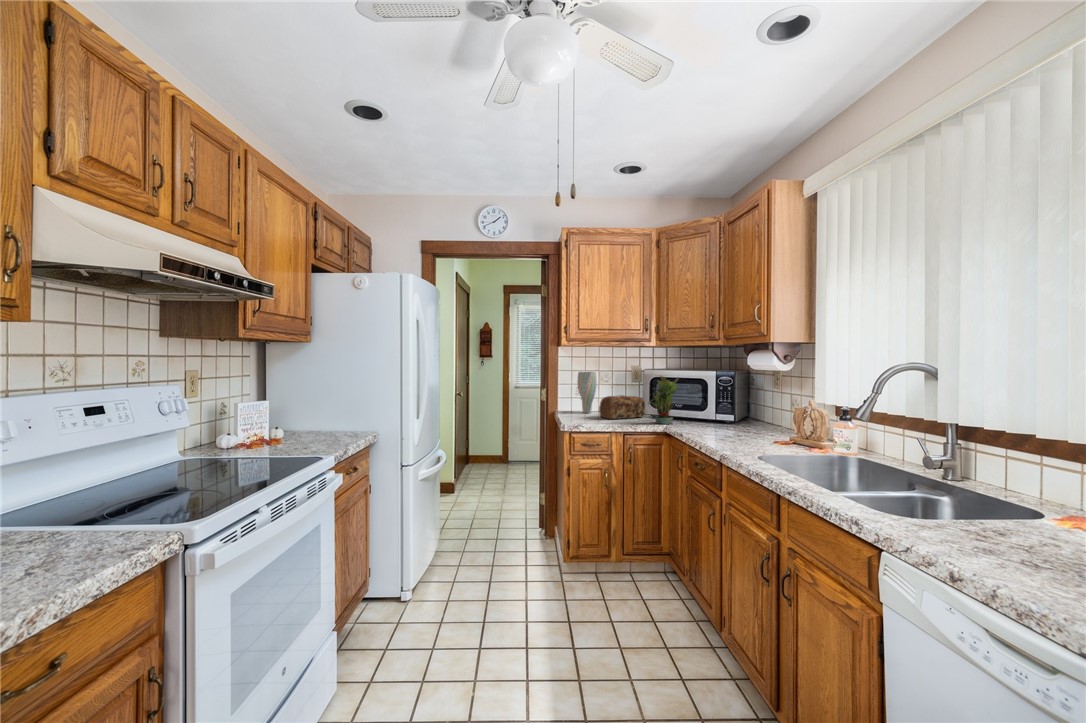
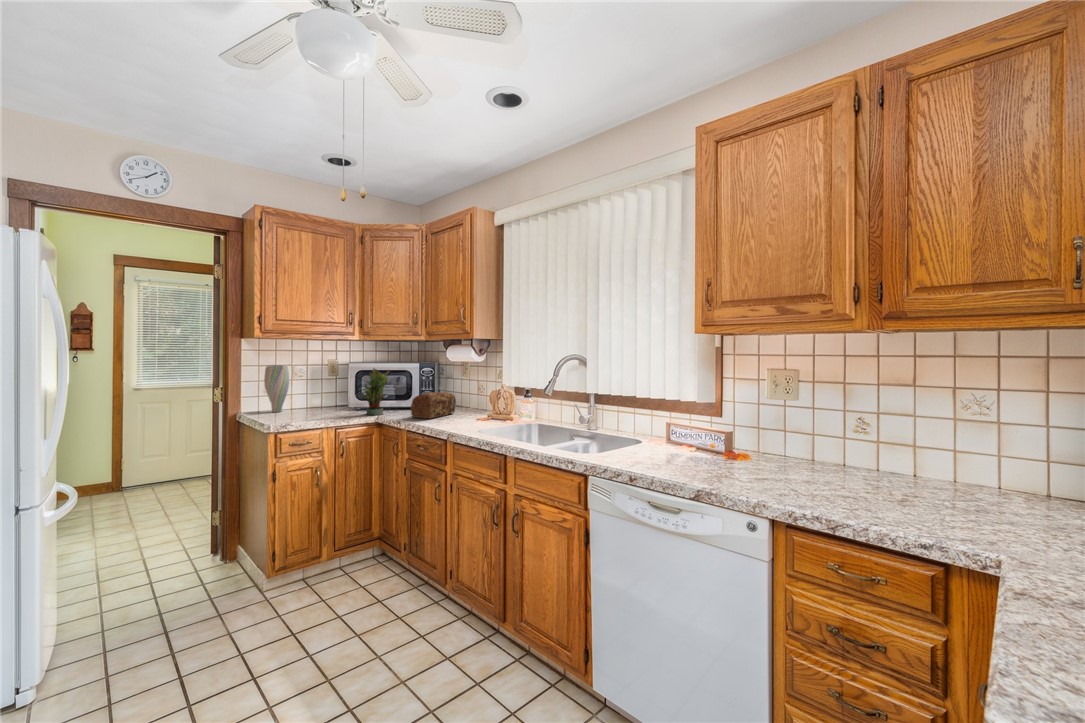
bread loaf: present [599,395,645,419] -> present [411,392,456,419]

